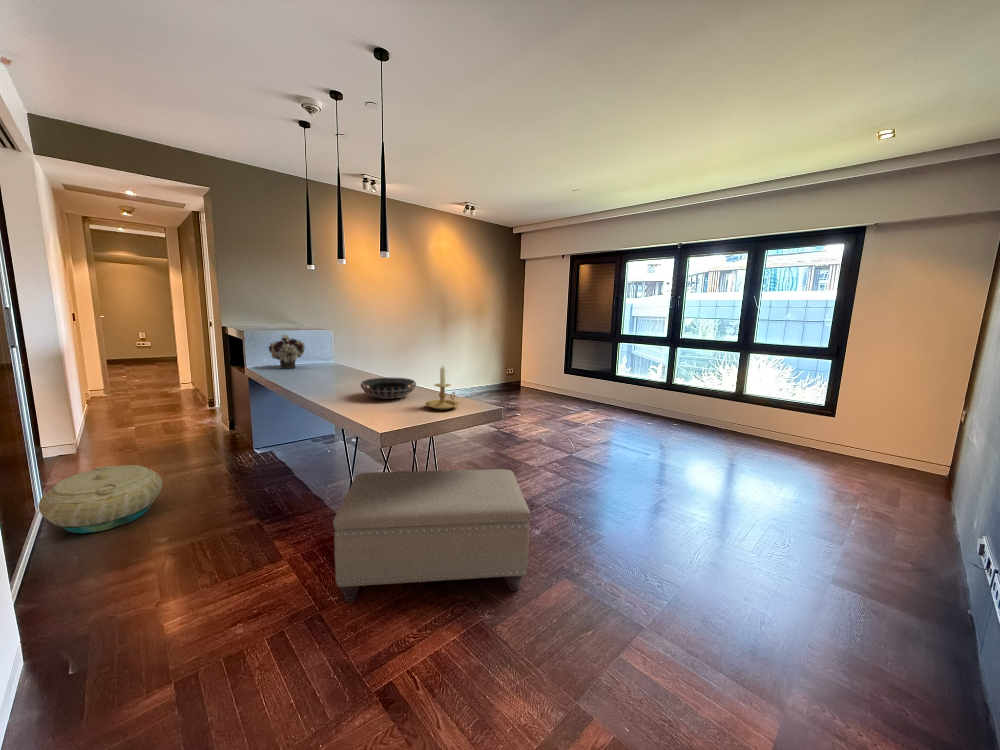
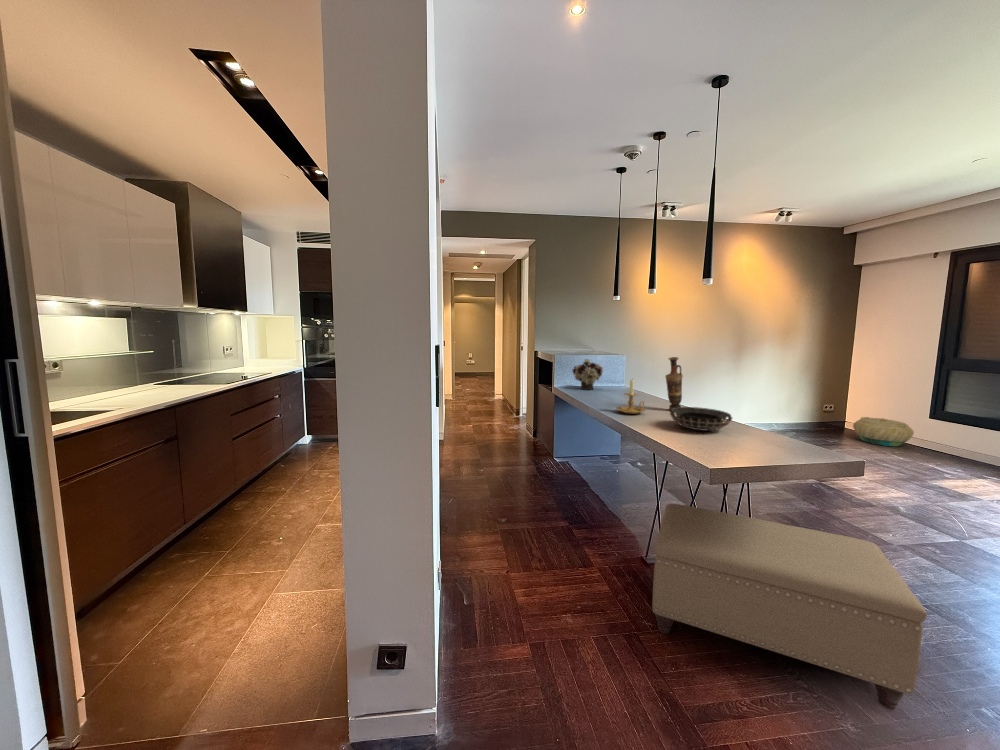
vase: none [362,330,380,384] -> present [666,357,683,411]
candle holder: present [425,367,459,410] -> present [617,380,645,414]
basket: present [39,465,163,533] -> present [853,417,914,446]

